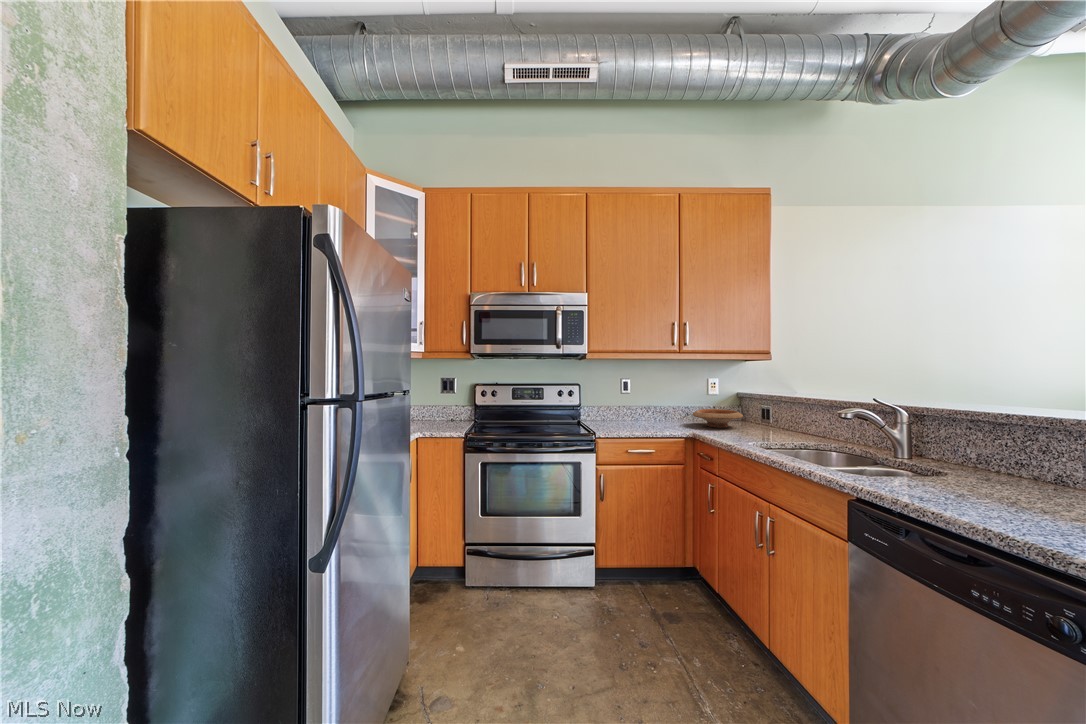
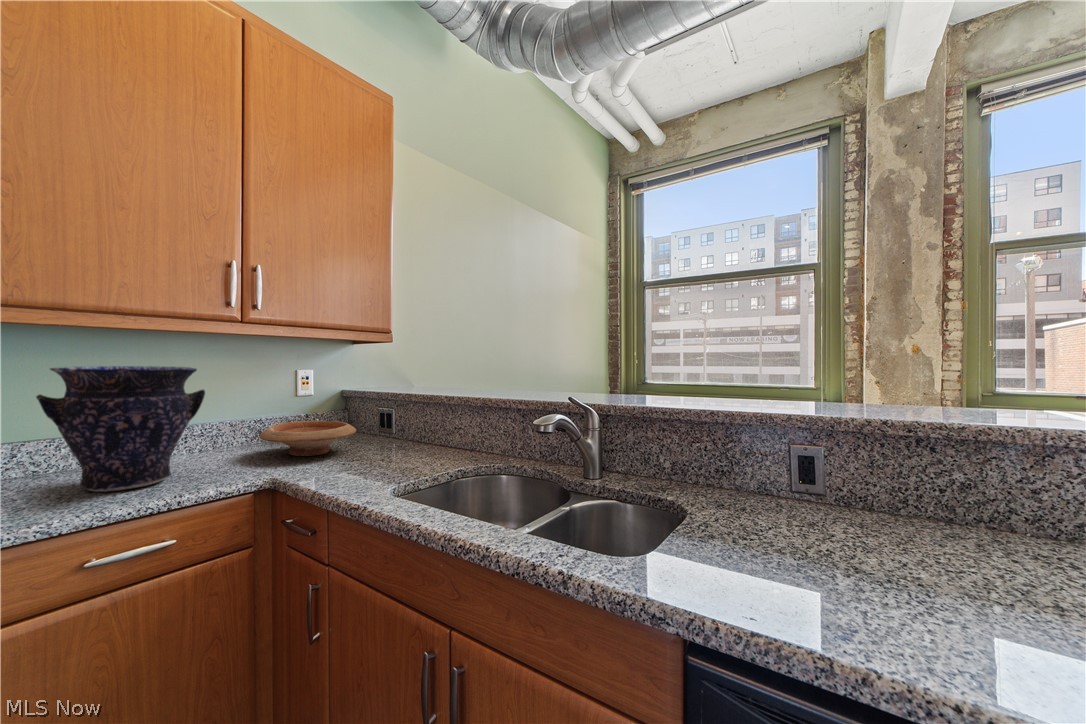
vase: none [620,380,670,429] -> present [36,366,205,492]

